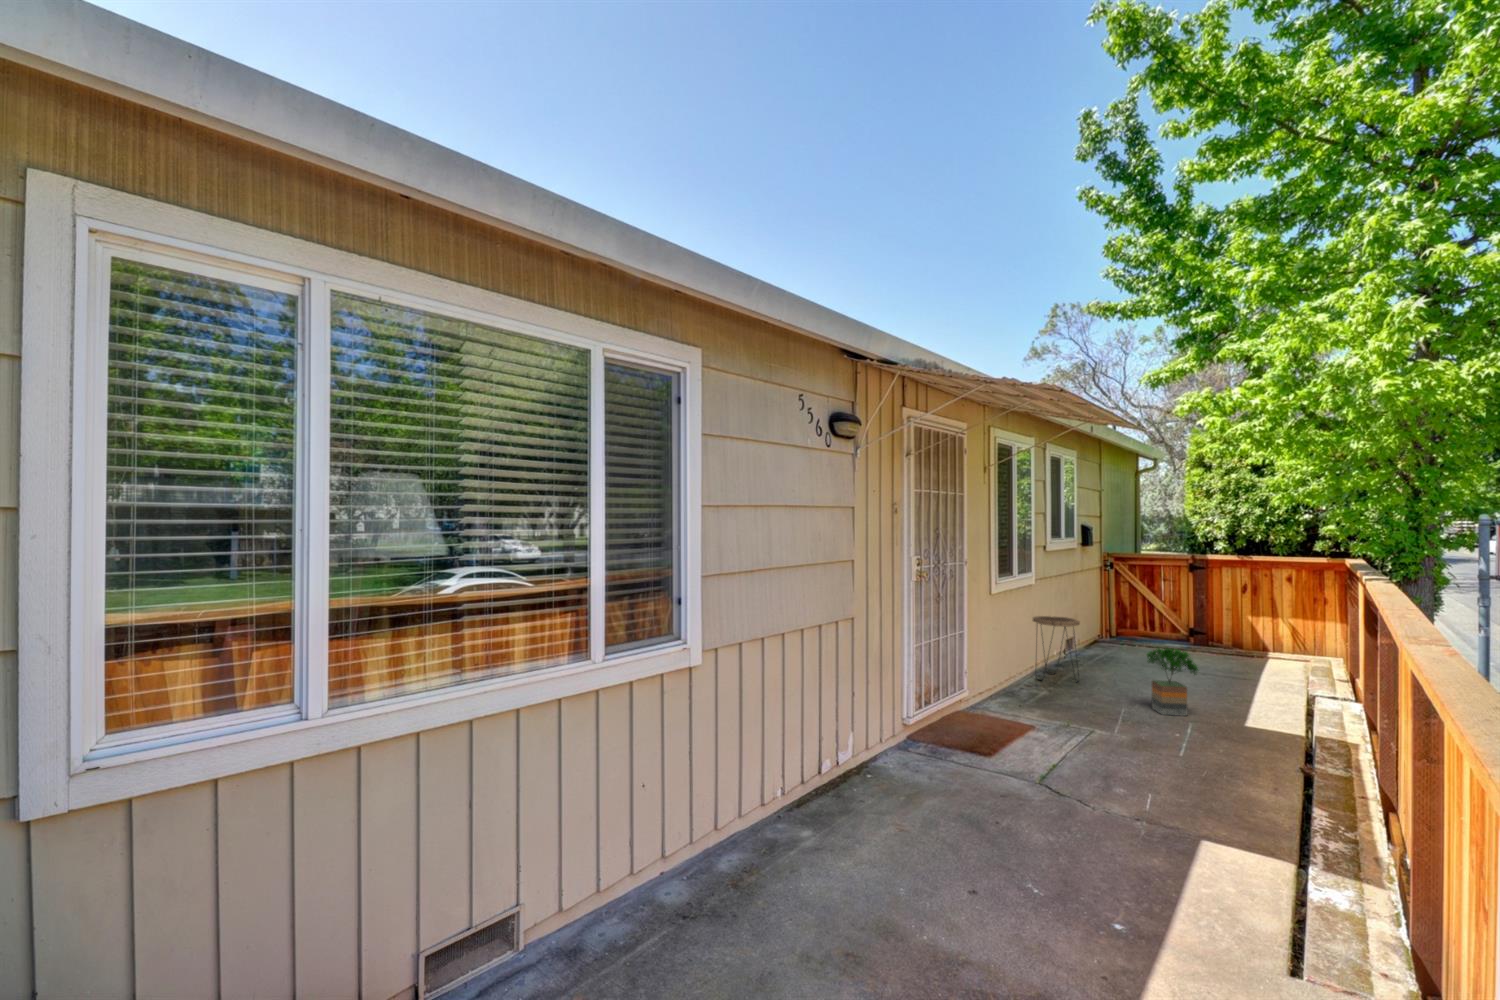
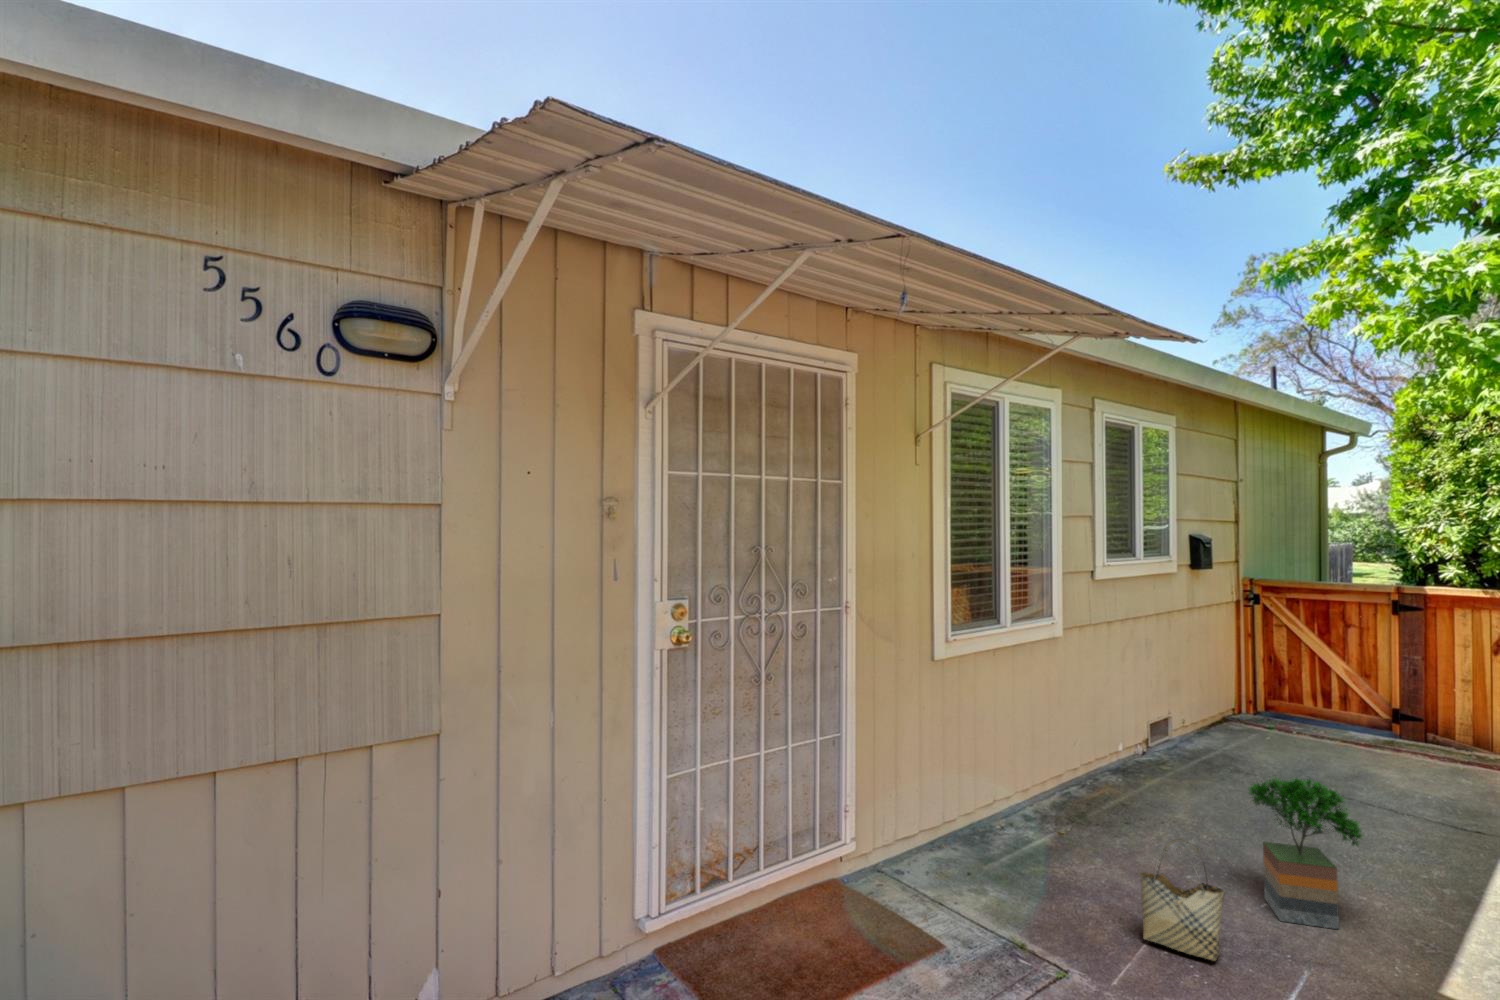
side table: present [1033,616,1080,676] -> none [1063,691,1145,816]
woven basket: none [1104,675,1144,727] -> present [1139,839,1224,961]

